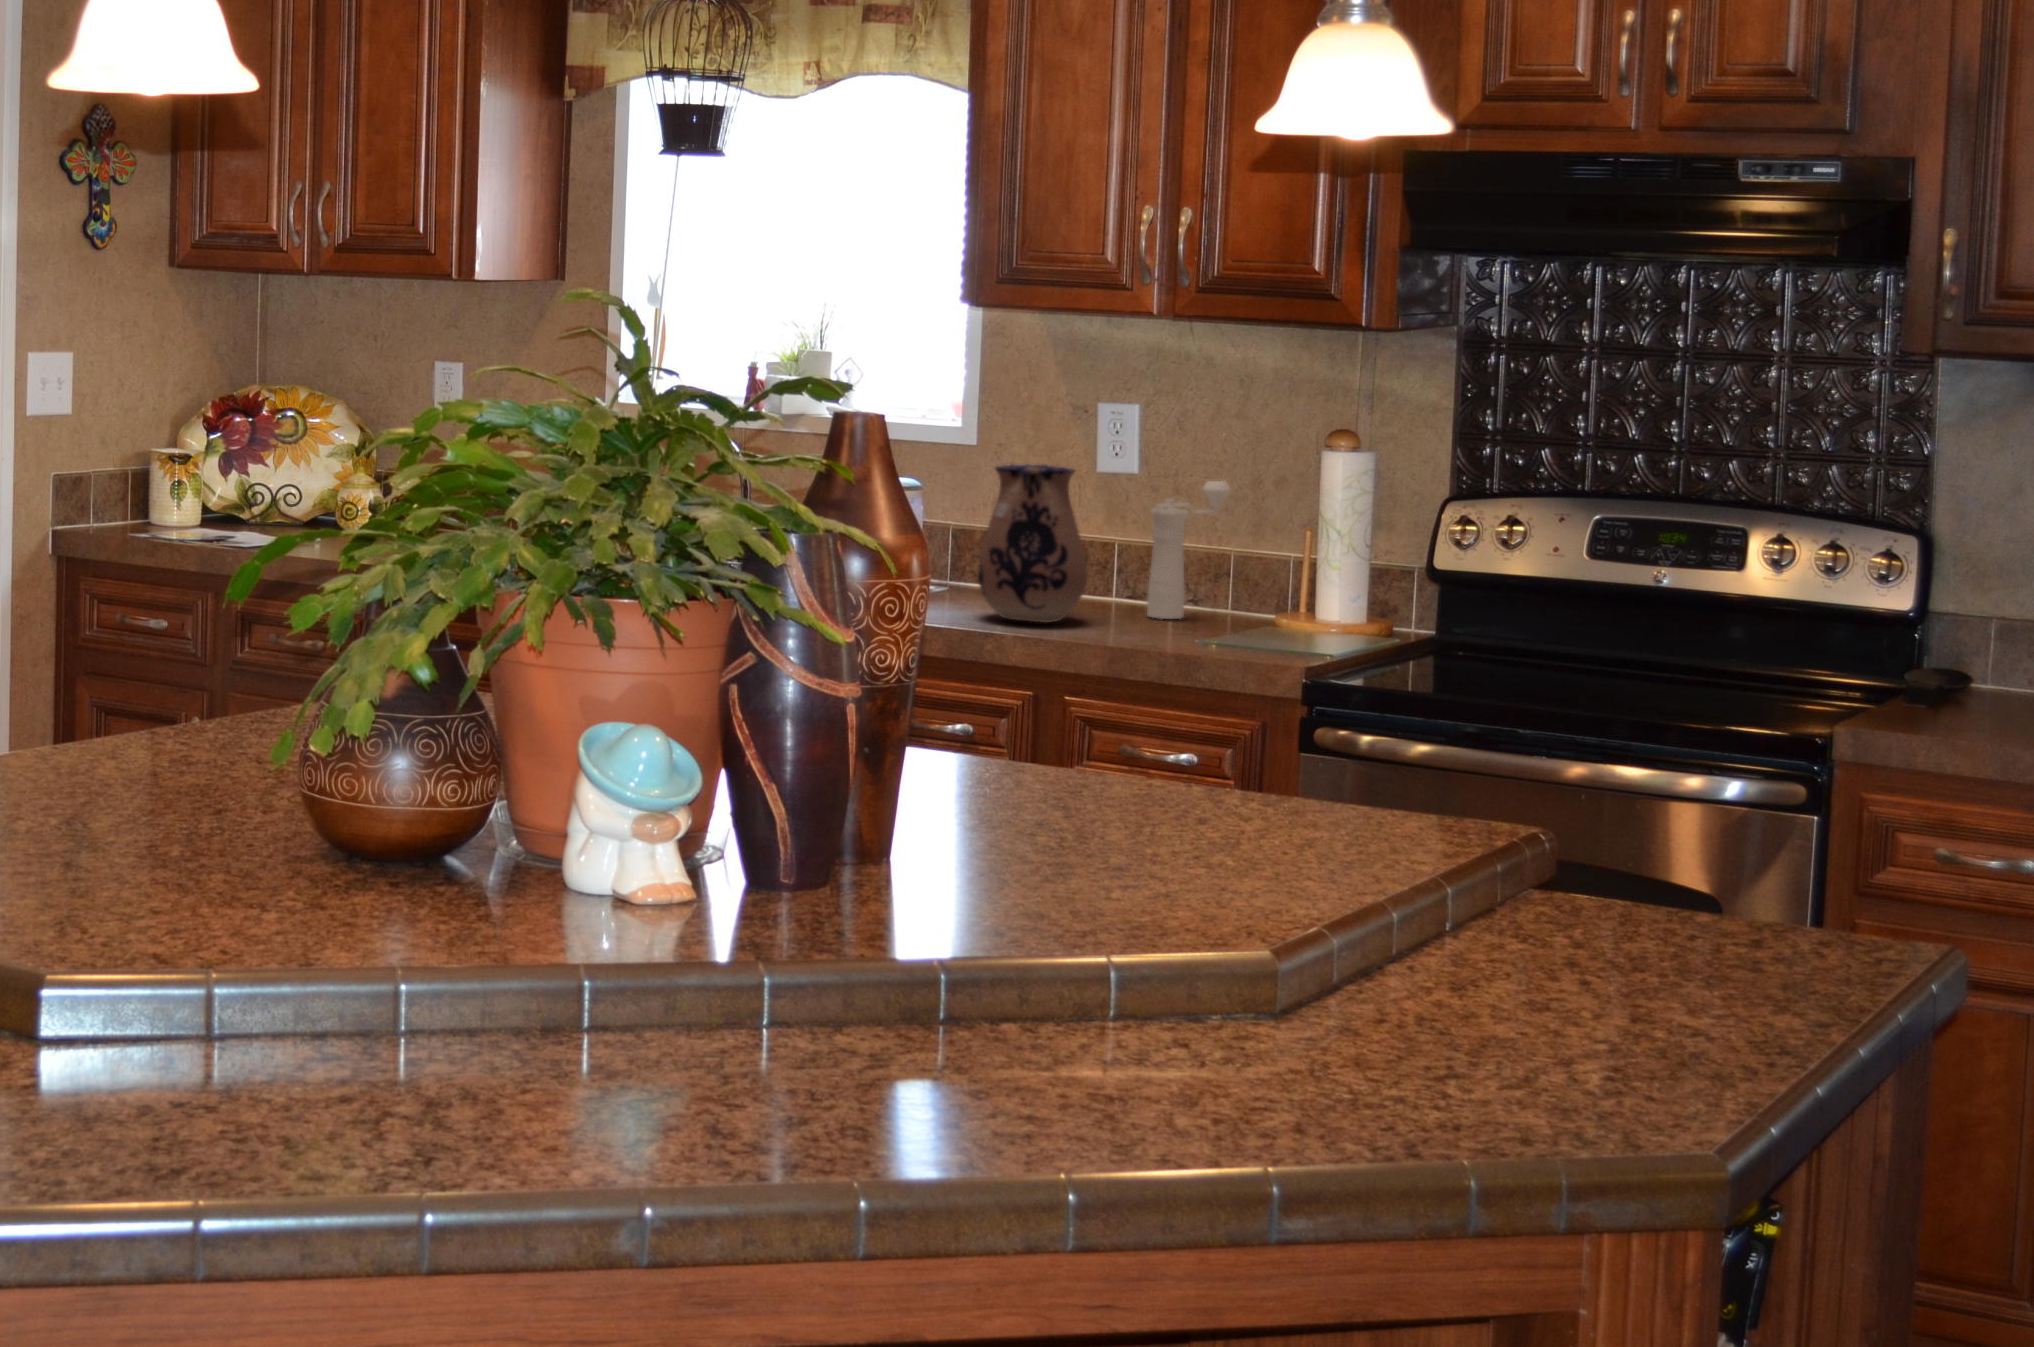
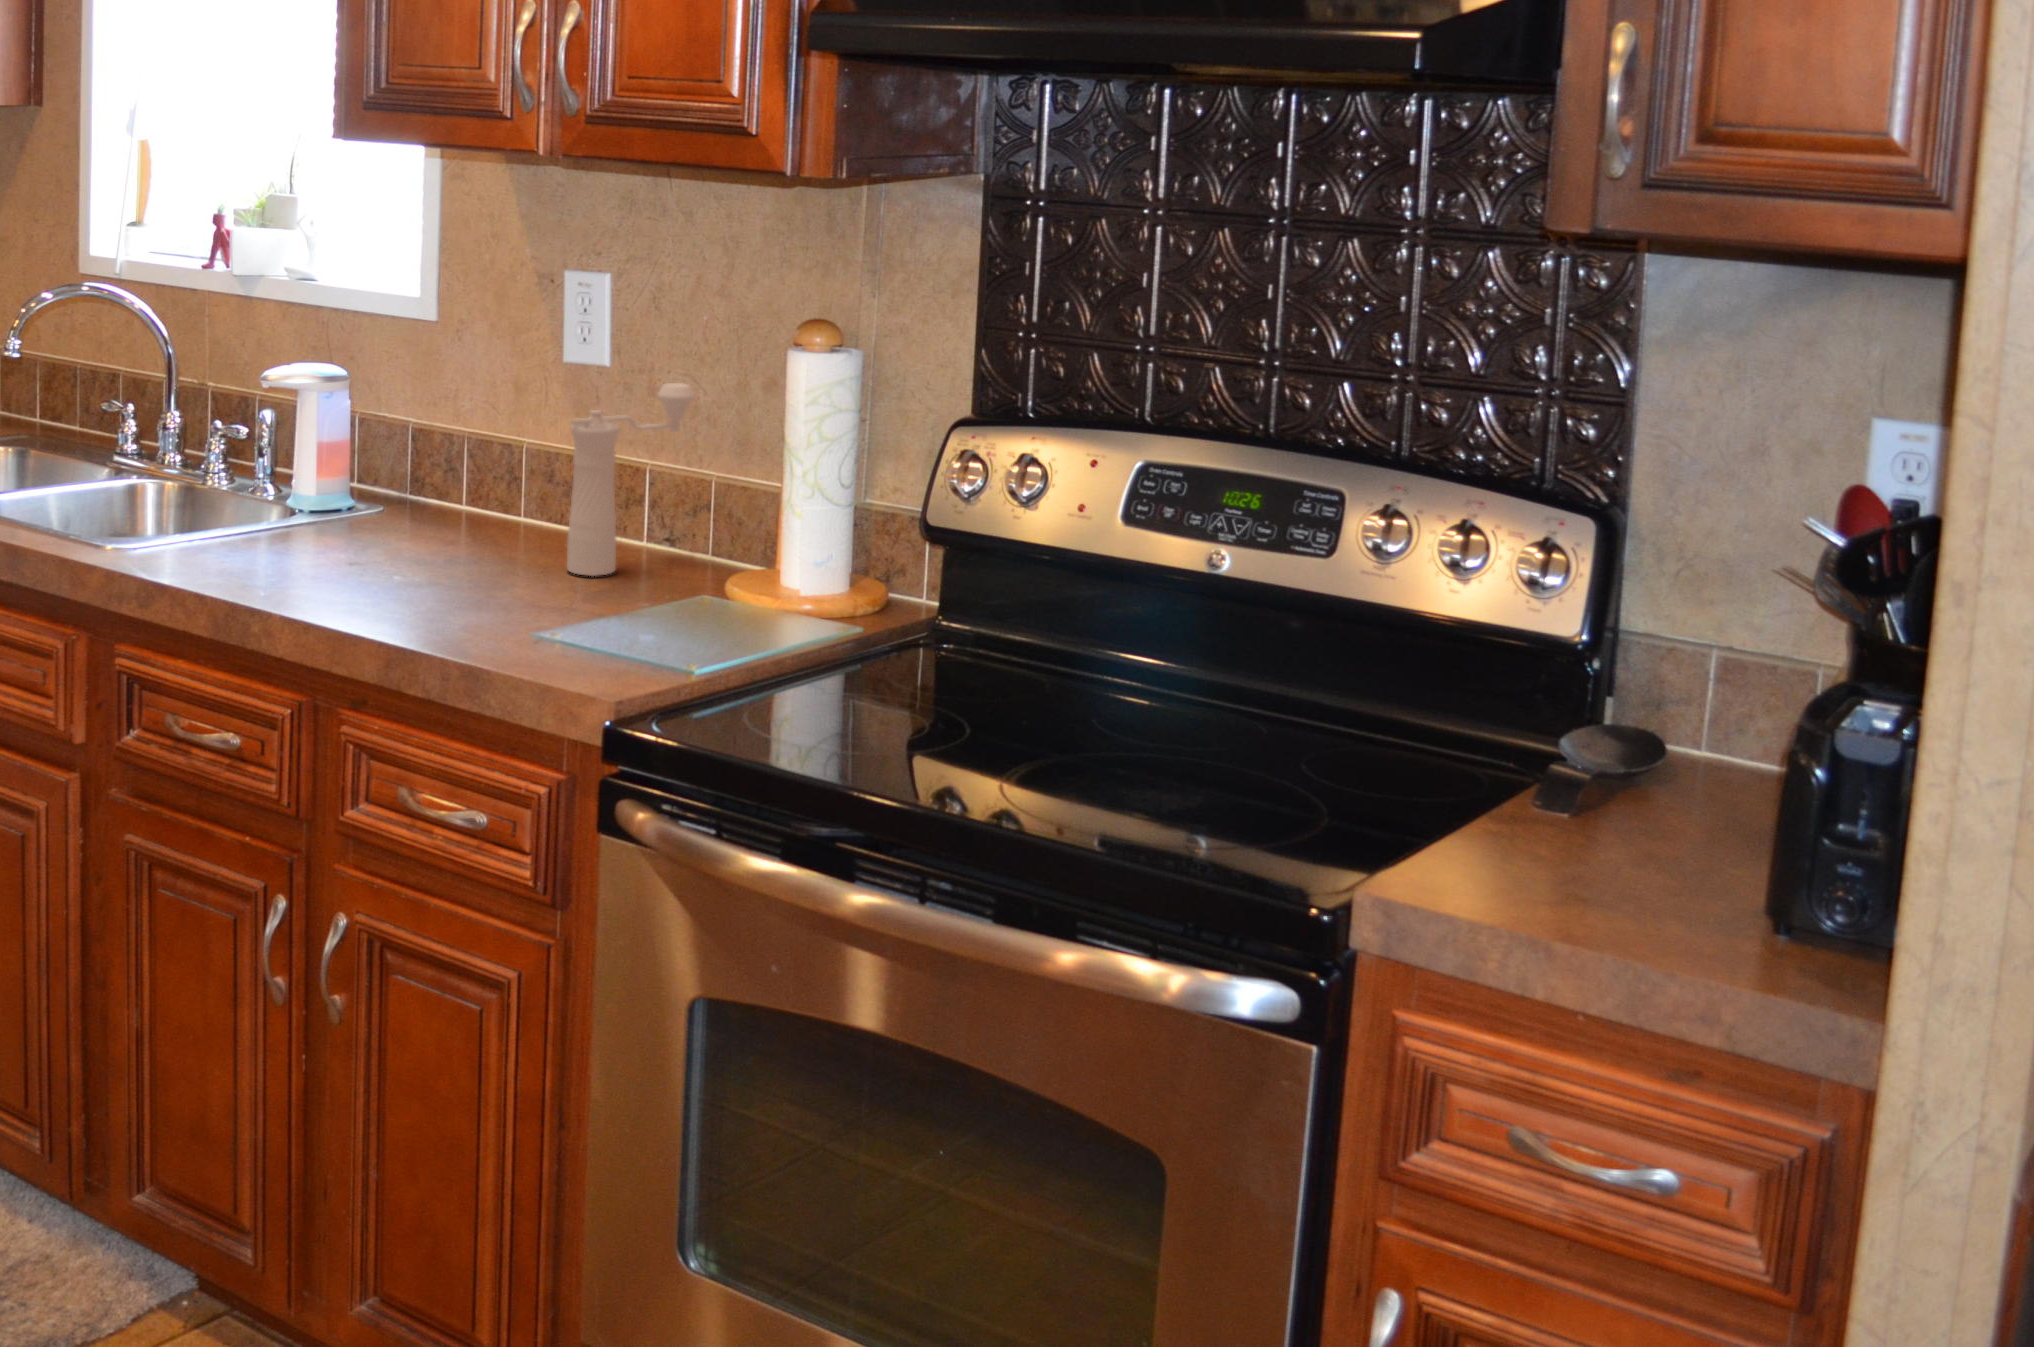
ceramic pitcher: present [978,464,1087,623] -> none [317,360,466,583]

